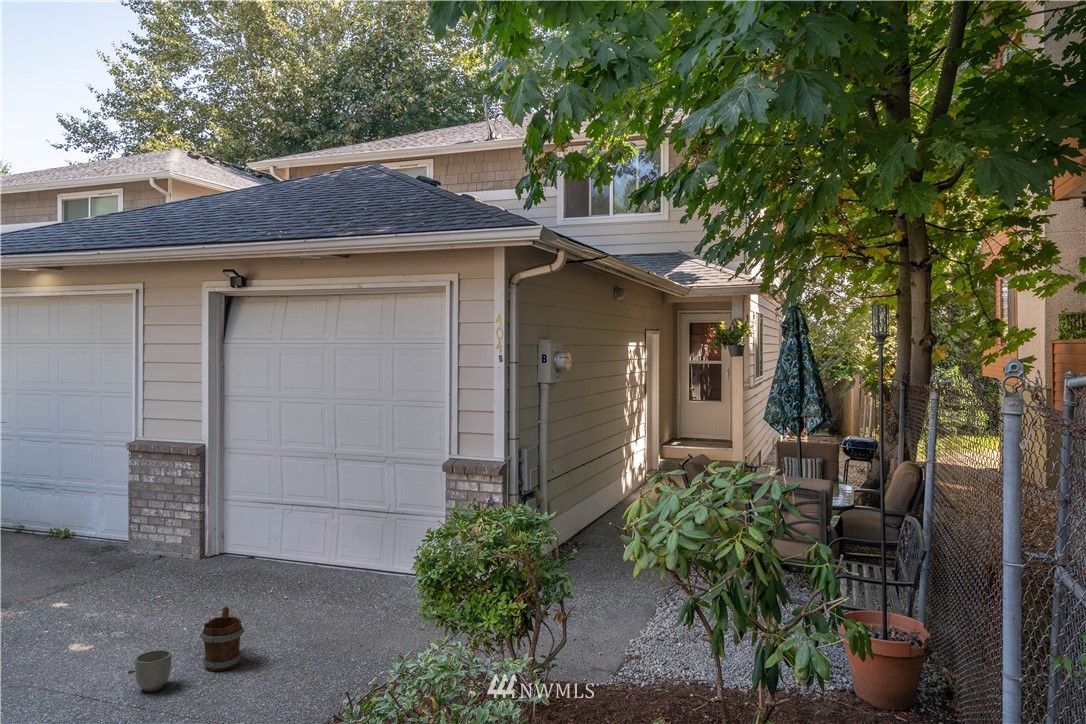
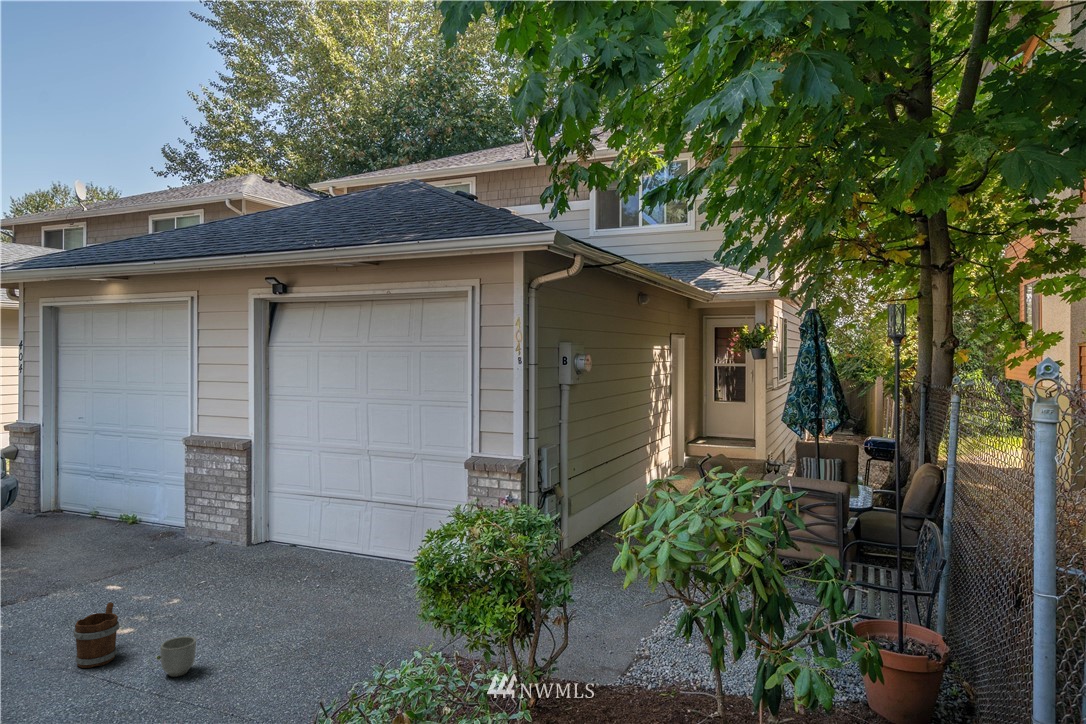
bucket: present [200,607,244,671] -> present [73,602,120,668]

